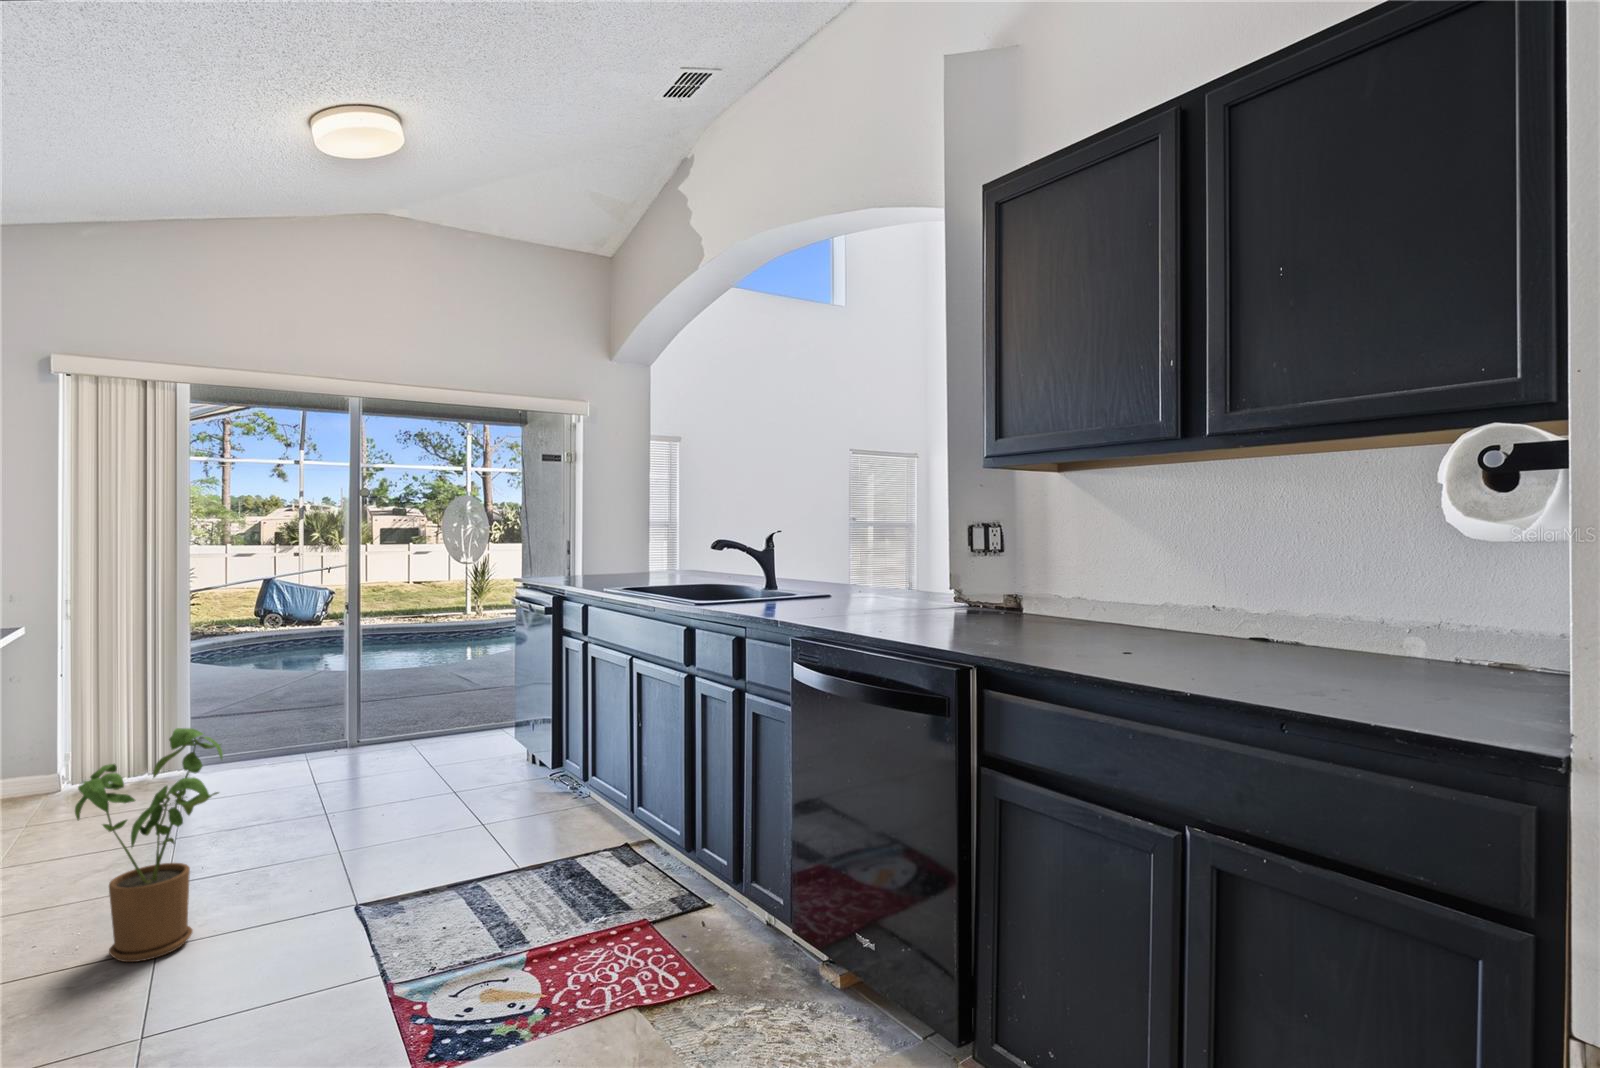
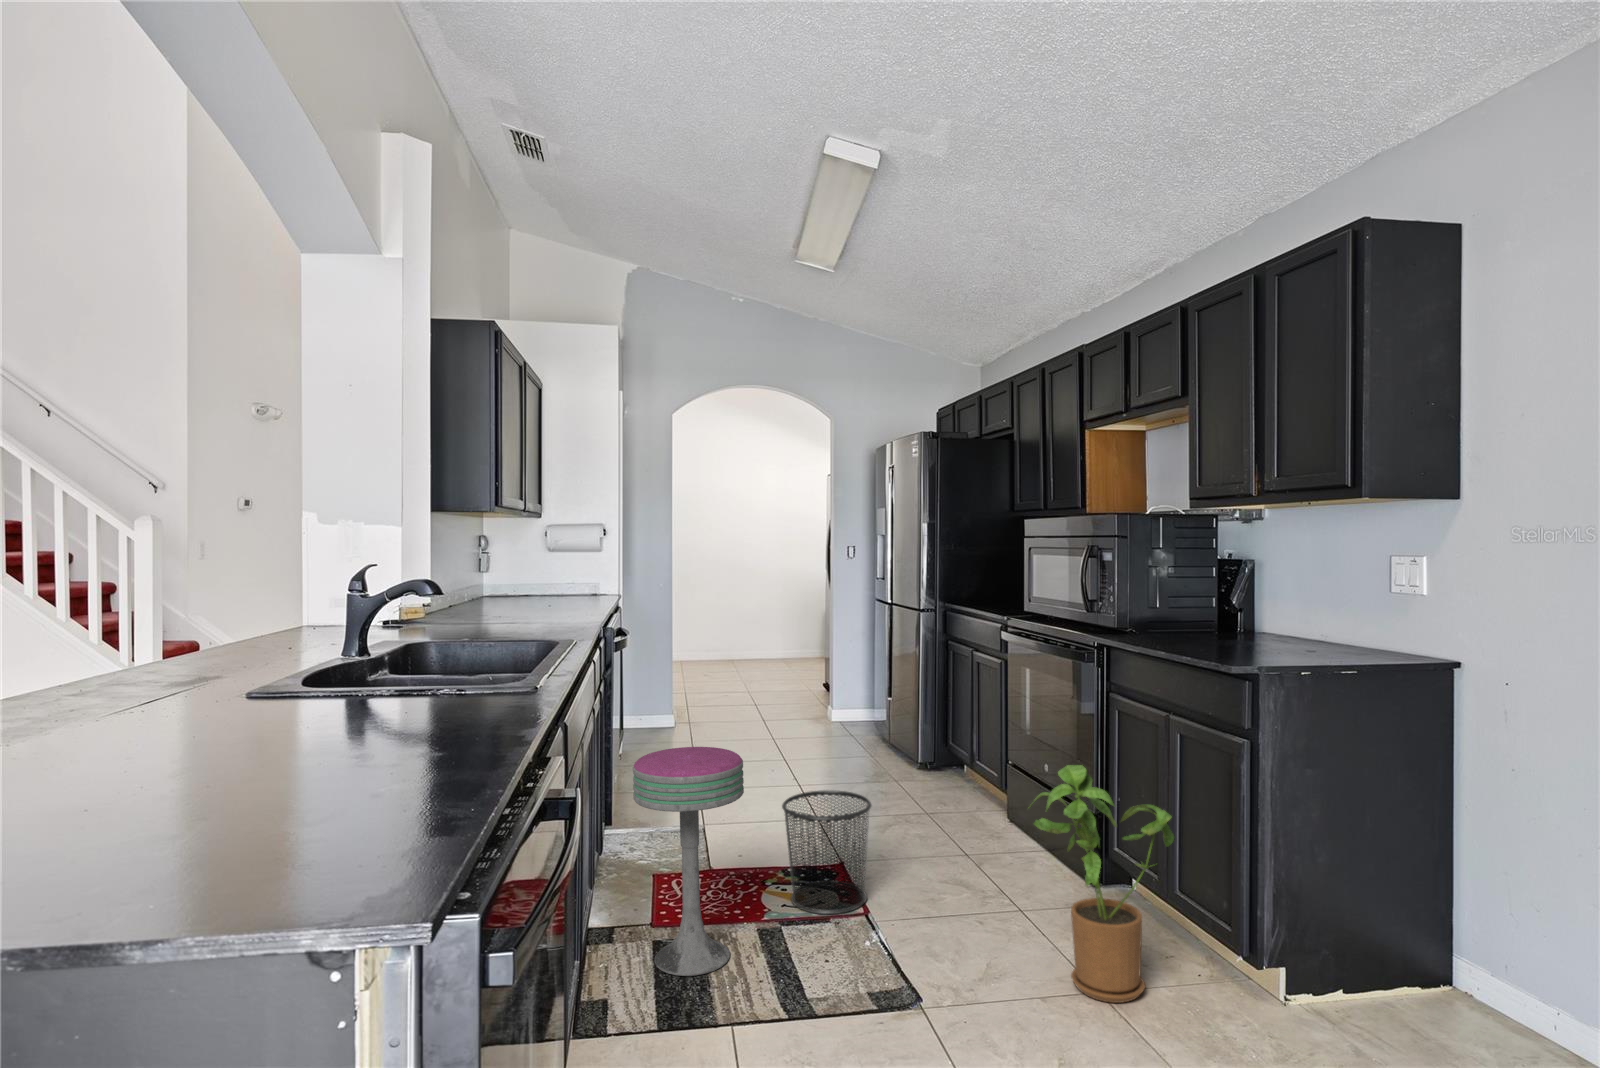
bar stool: none [524,705,633,920] -> present [633,747,744,976]
waste bin: none [372,846,505,1027] -> present [782,790,872,914]

